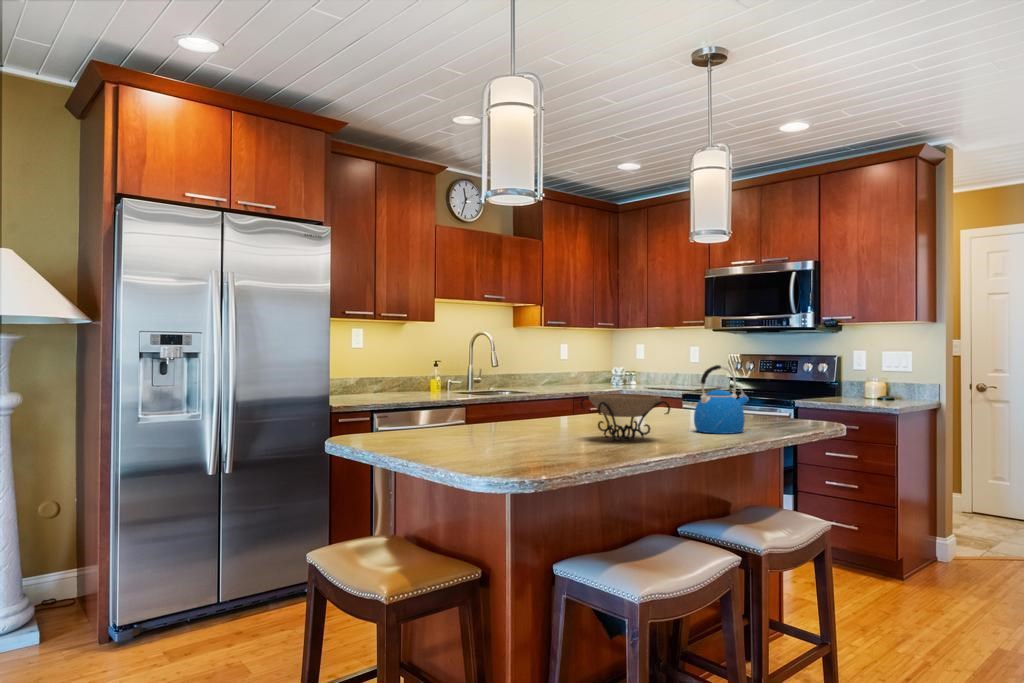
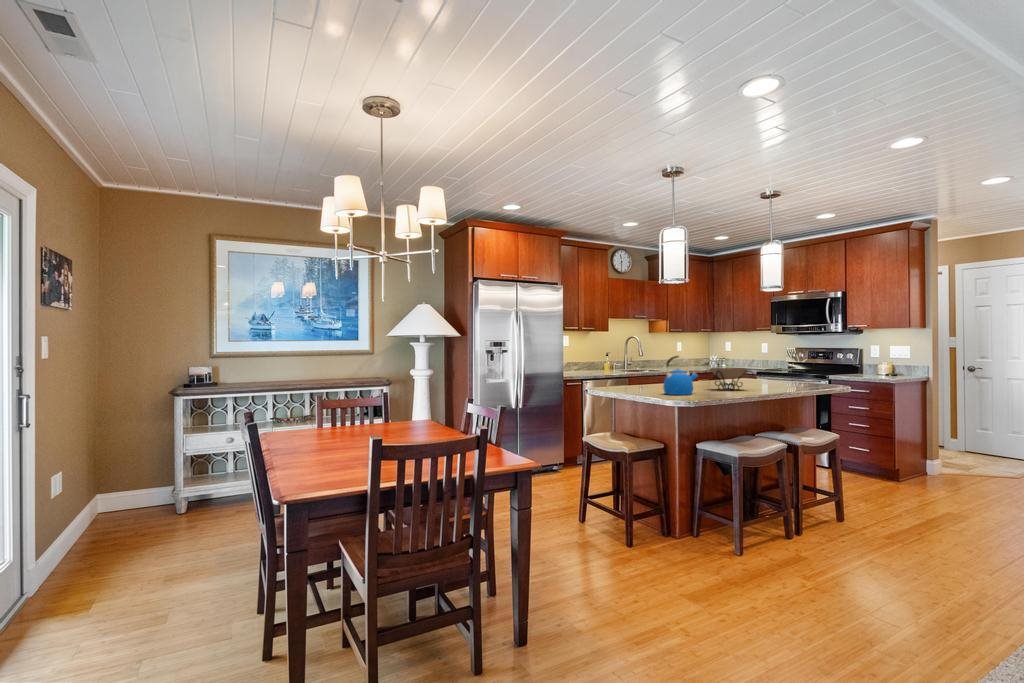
kettle: present [694,365,749,434] -> present [663,356,697,395]

